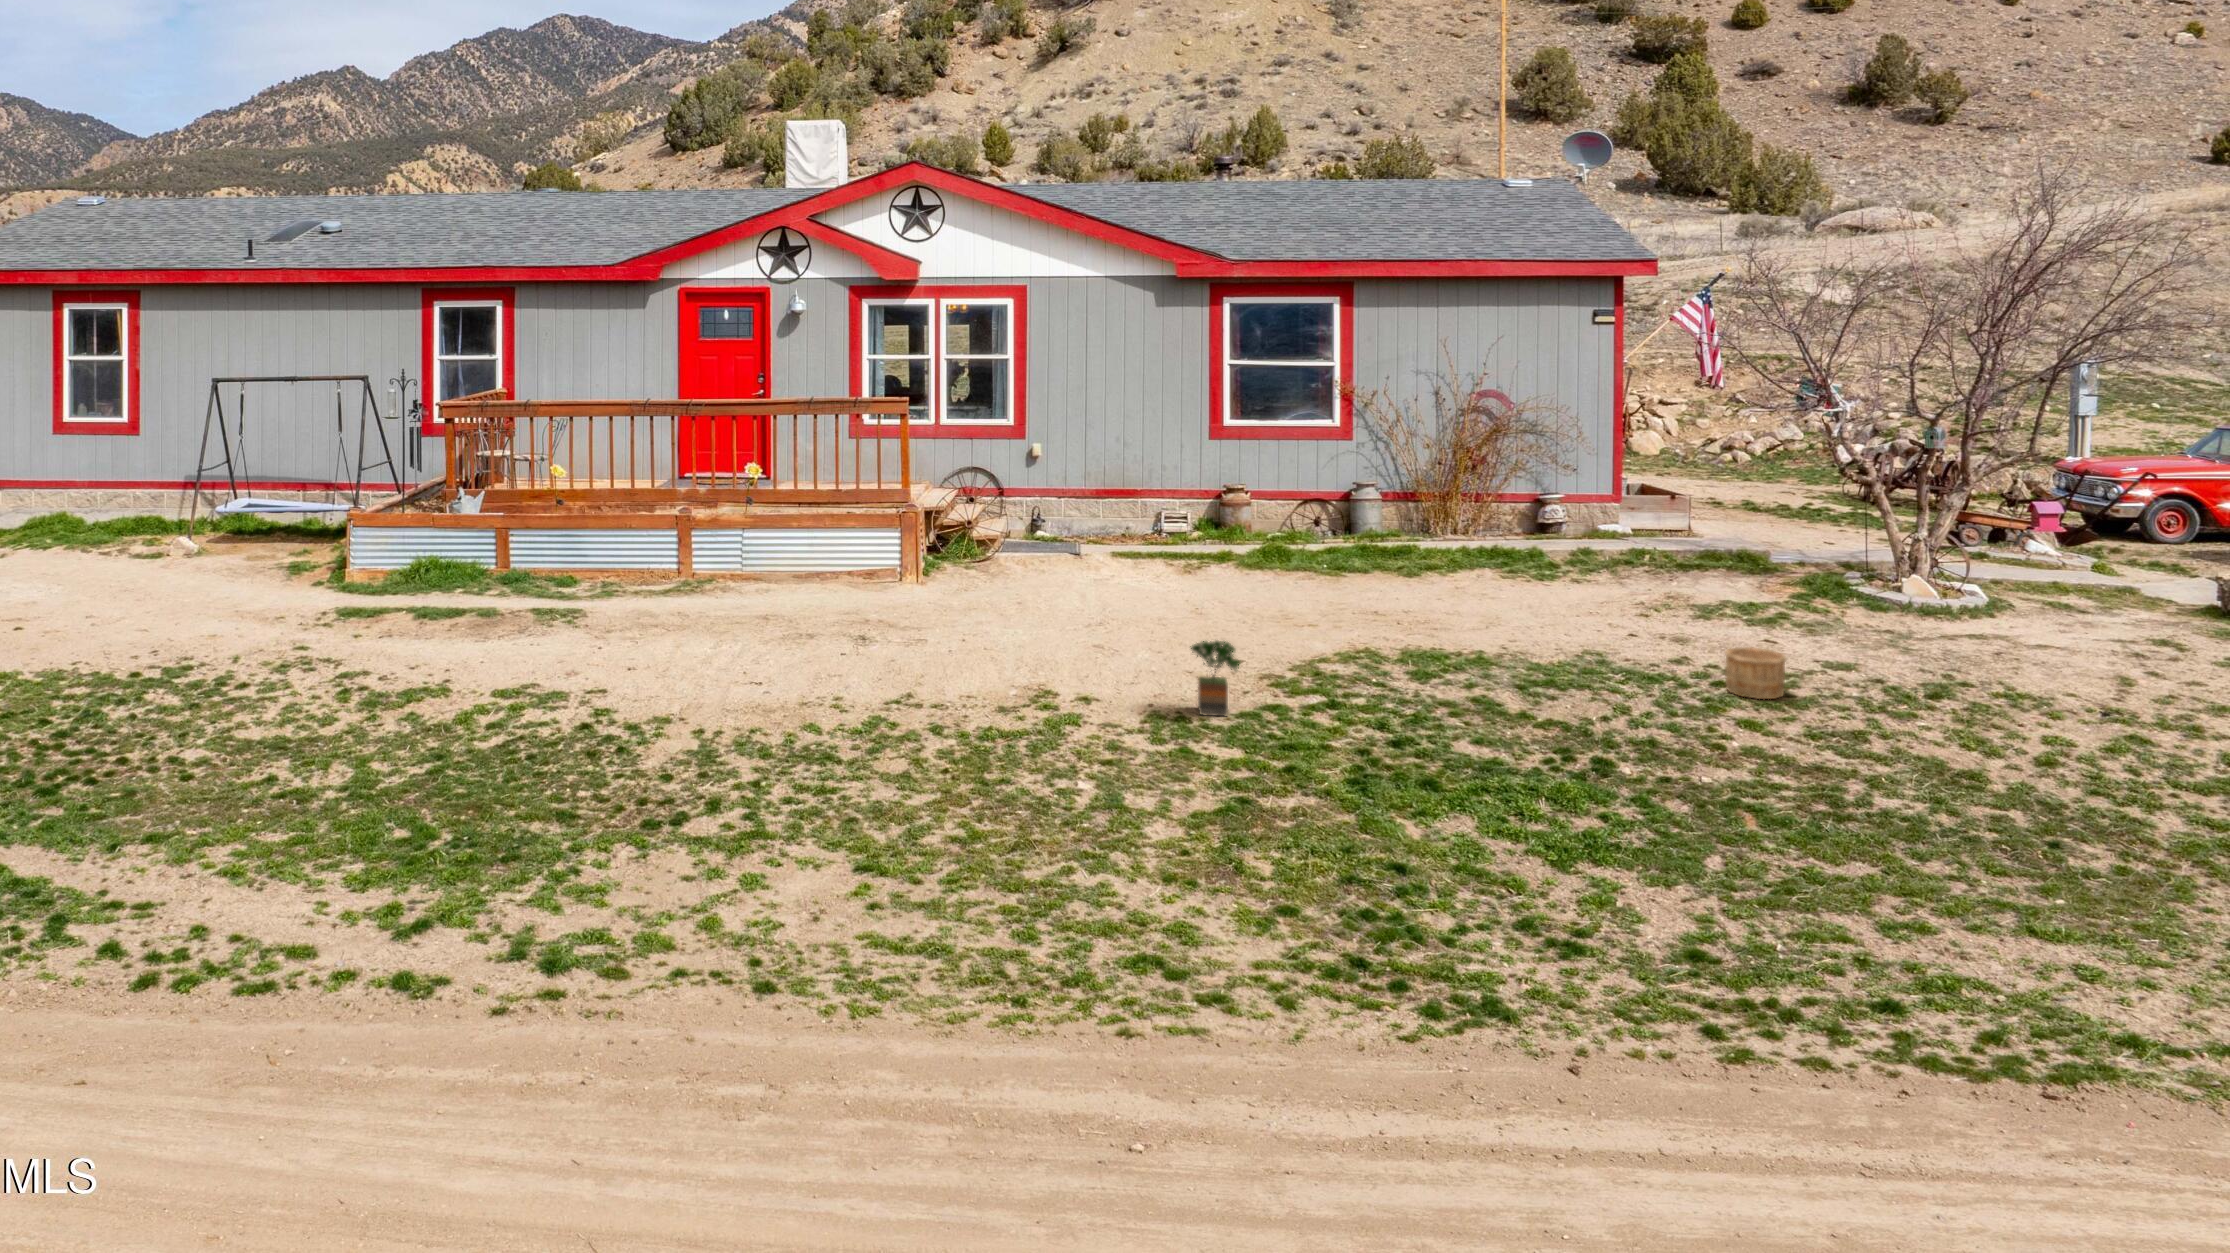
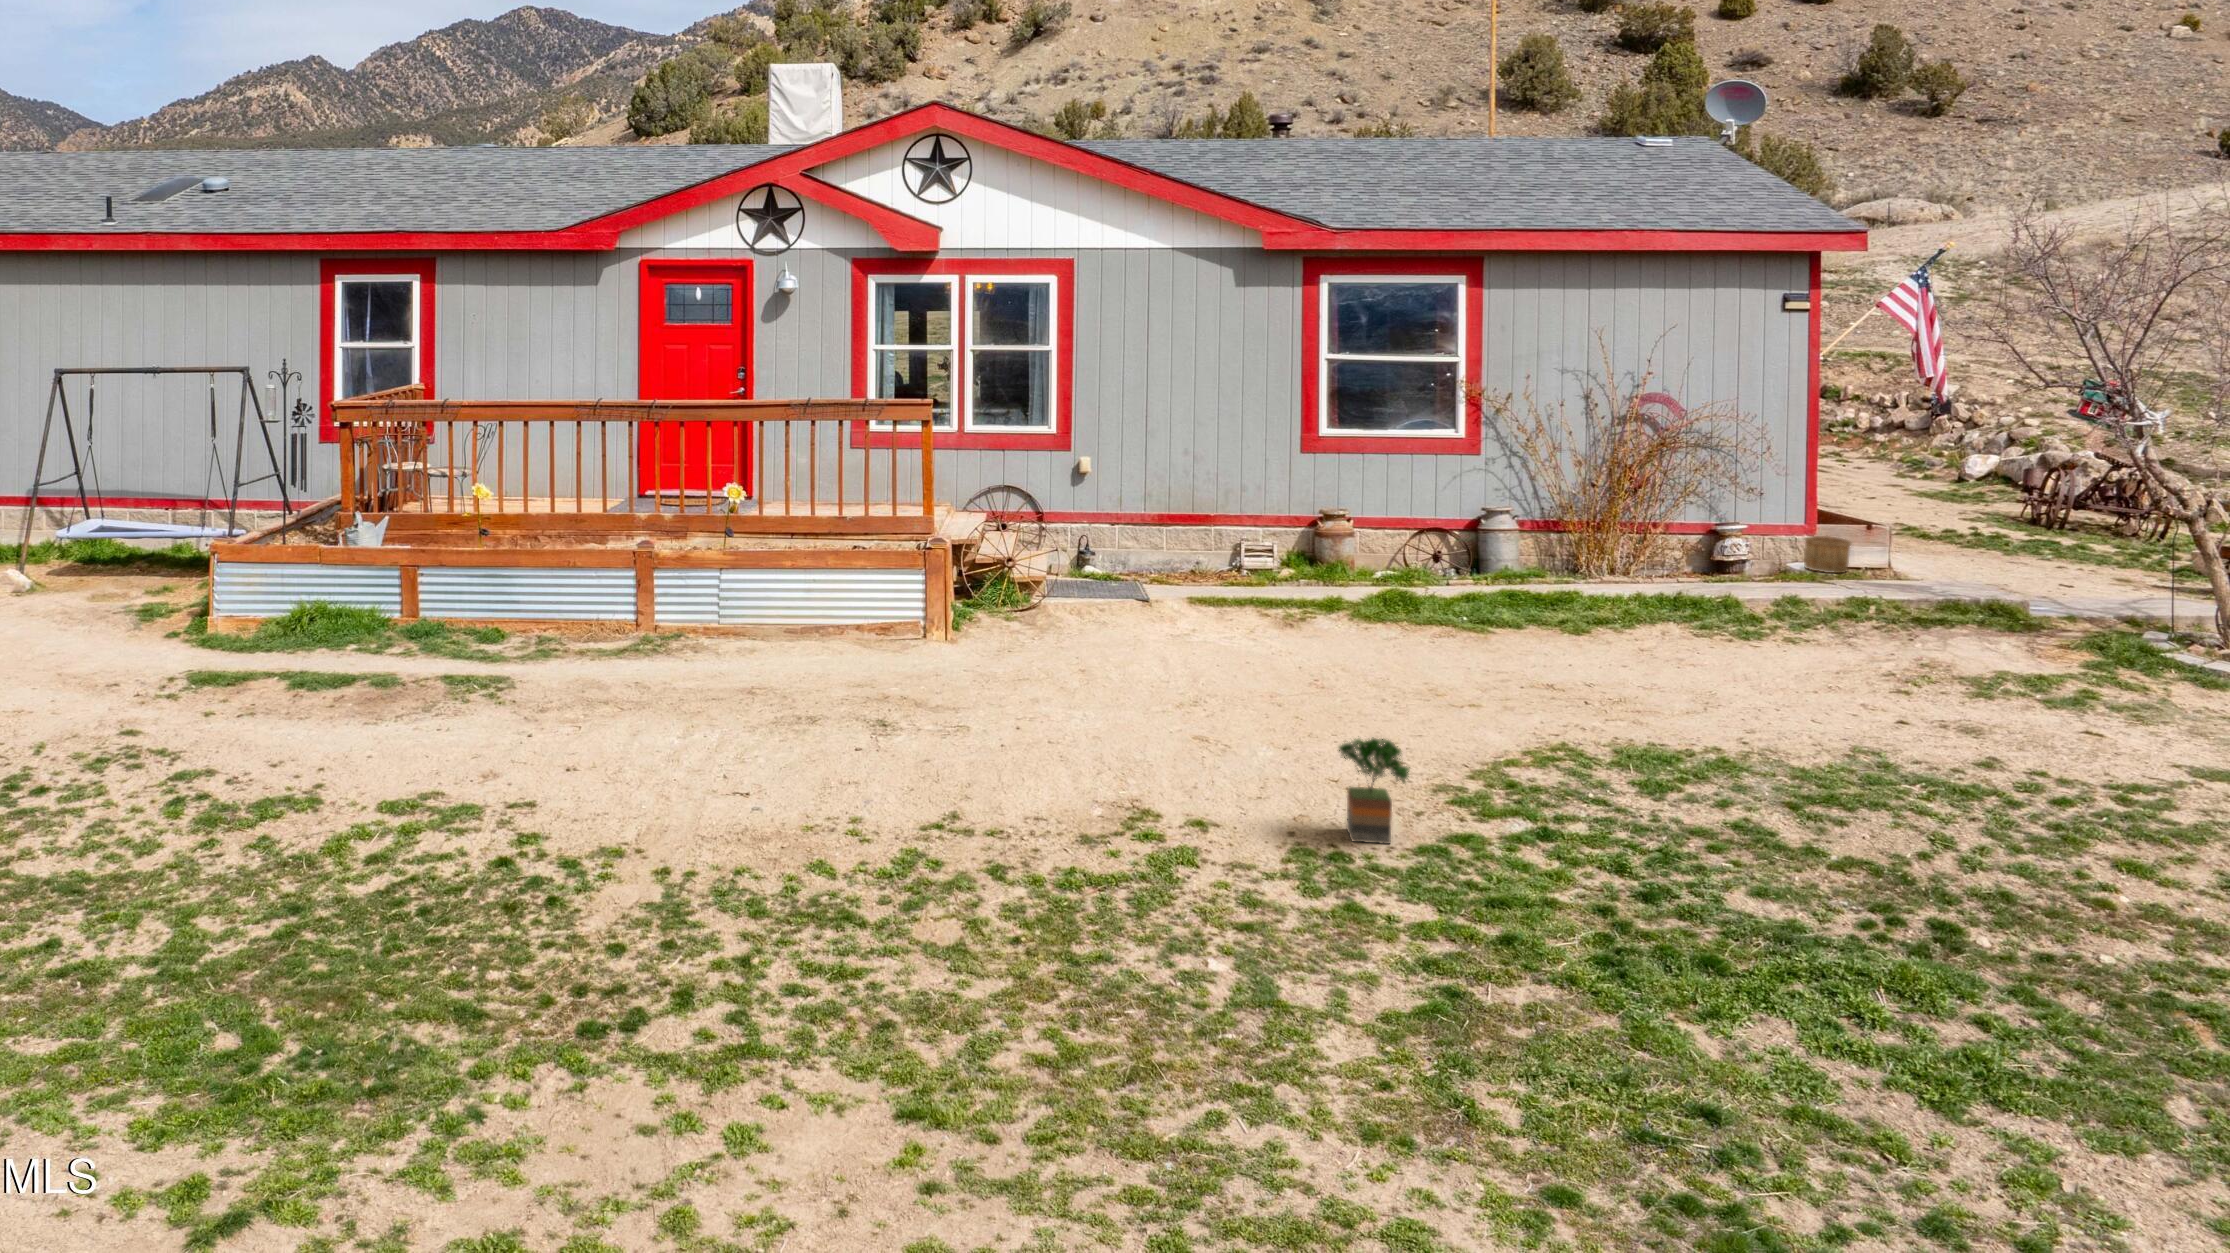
wooden bucket: present [1725,647,1786,699] -> present [1804,536,1851,573]

